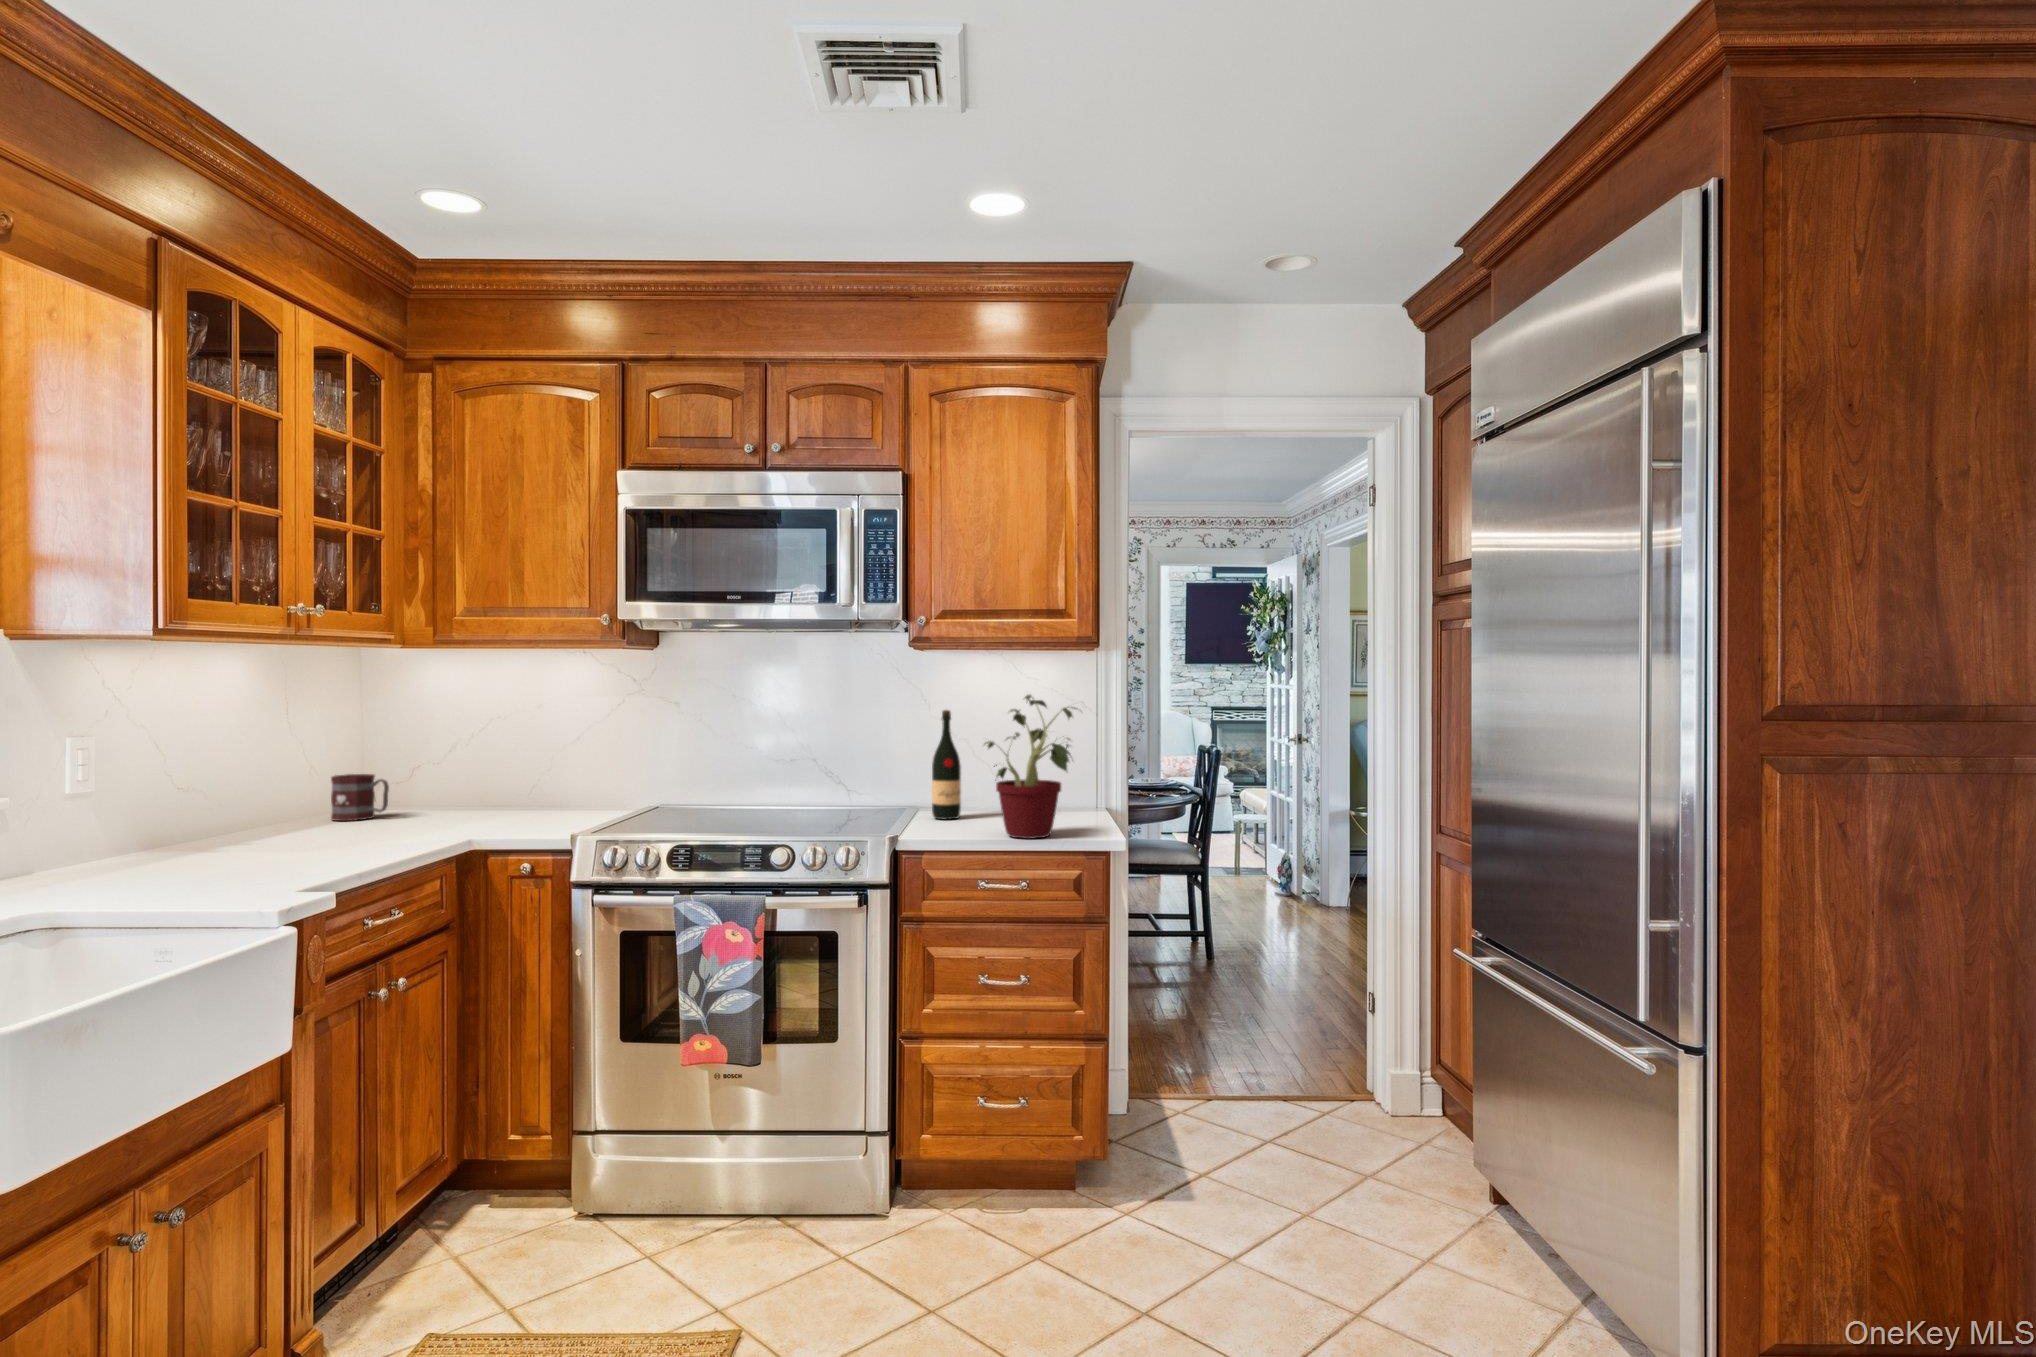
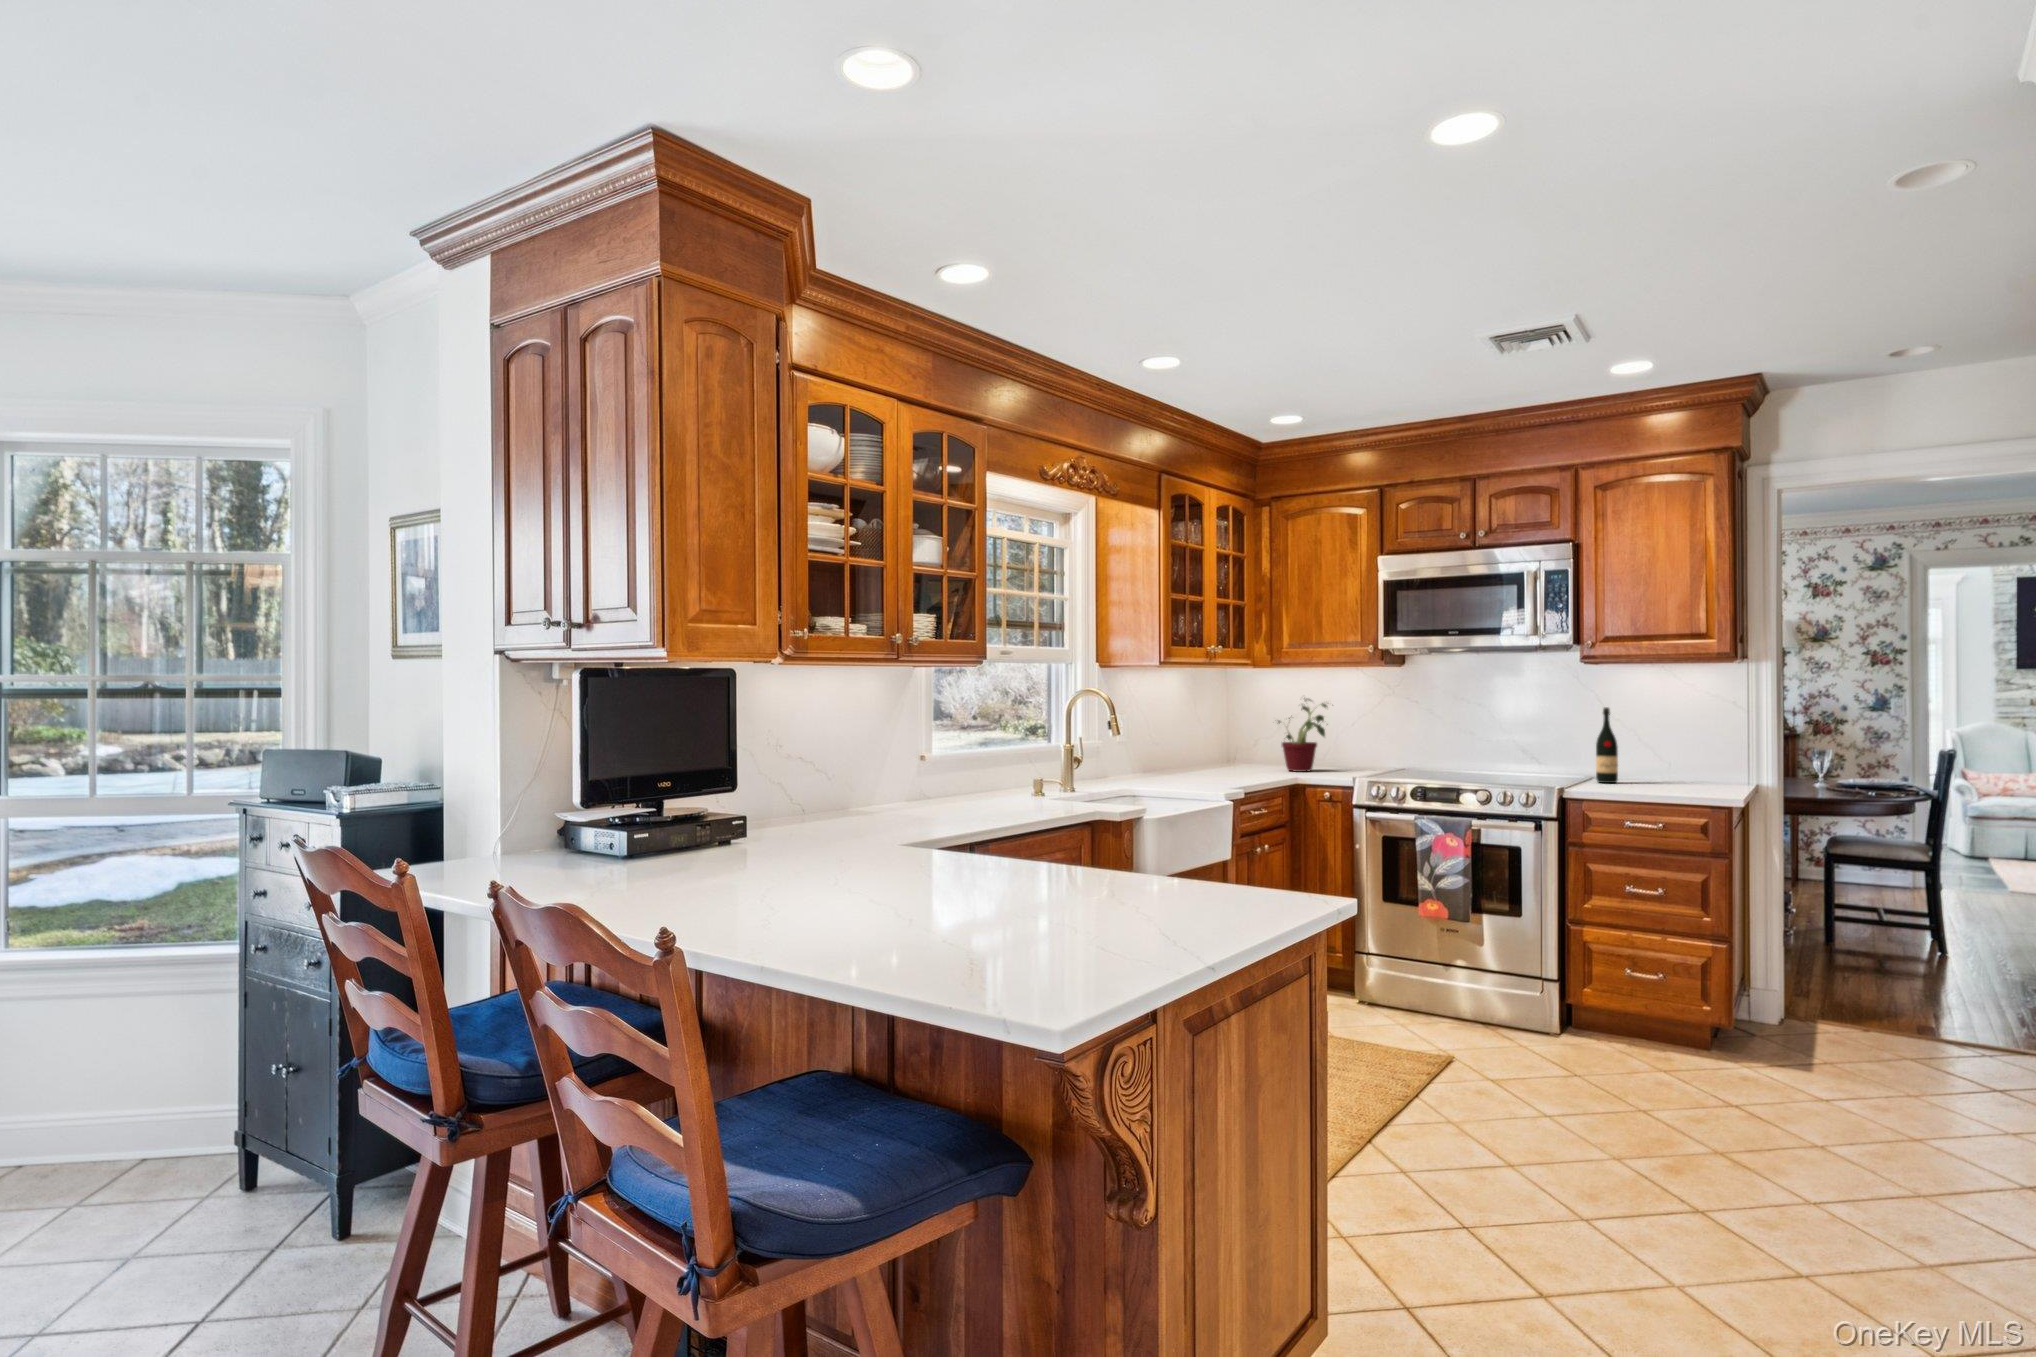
potted plant: present [985,695,1082,839] -> present [1278,698,1327,772]
mug: present [331,774,389,821] -> none [1218,742,1248,768]

